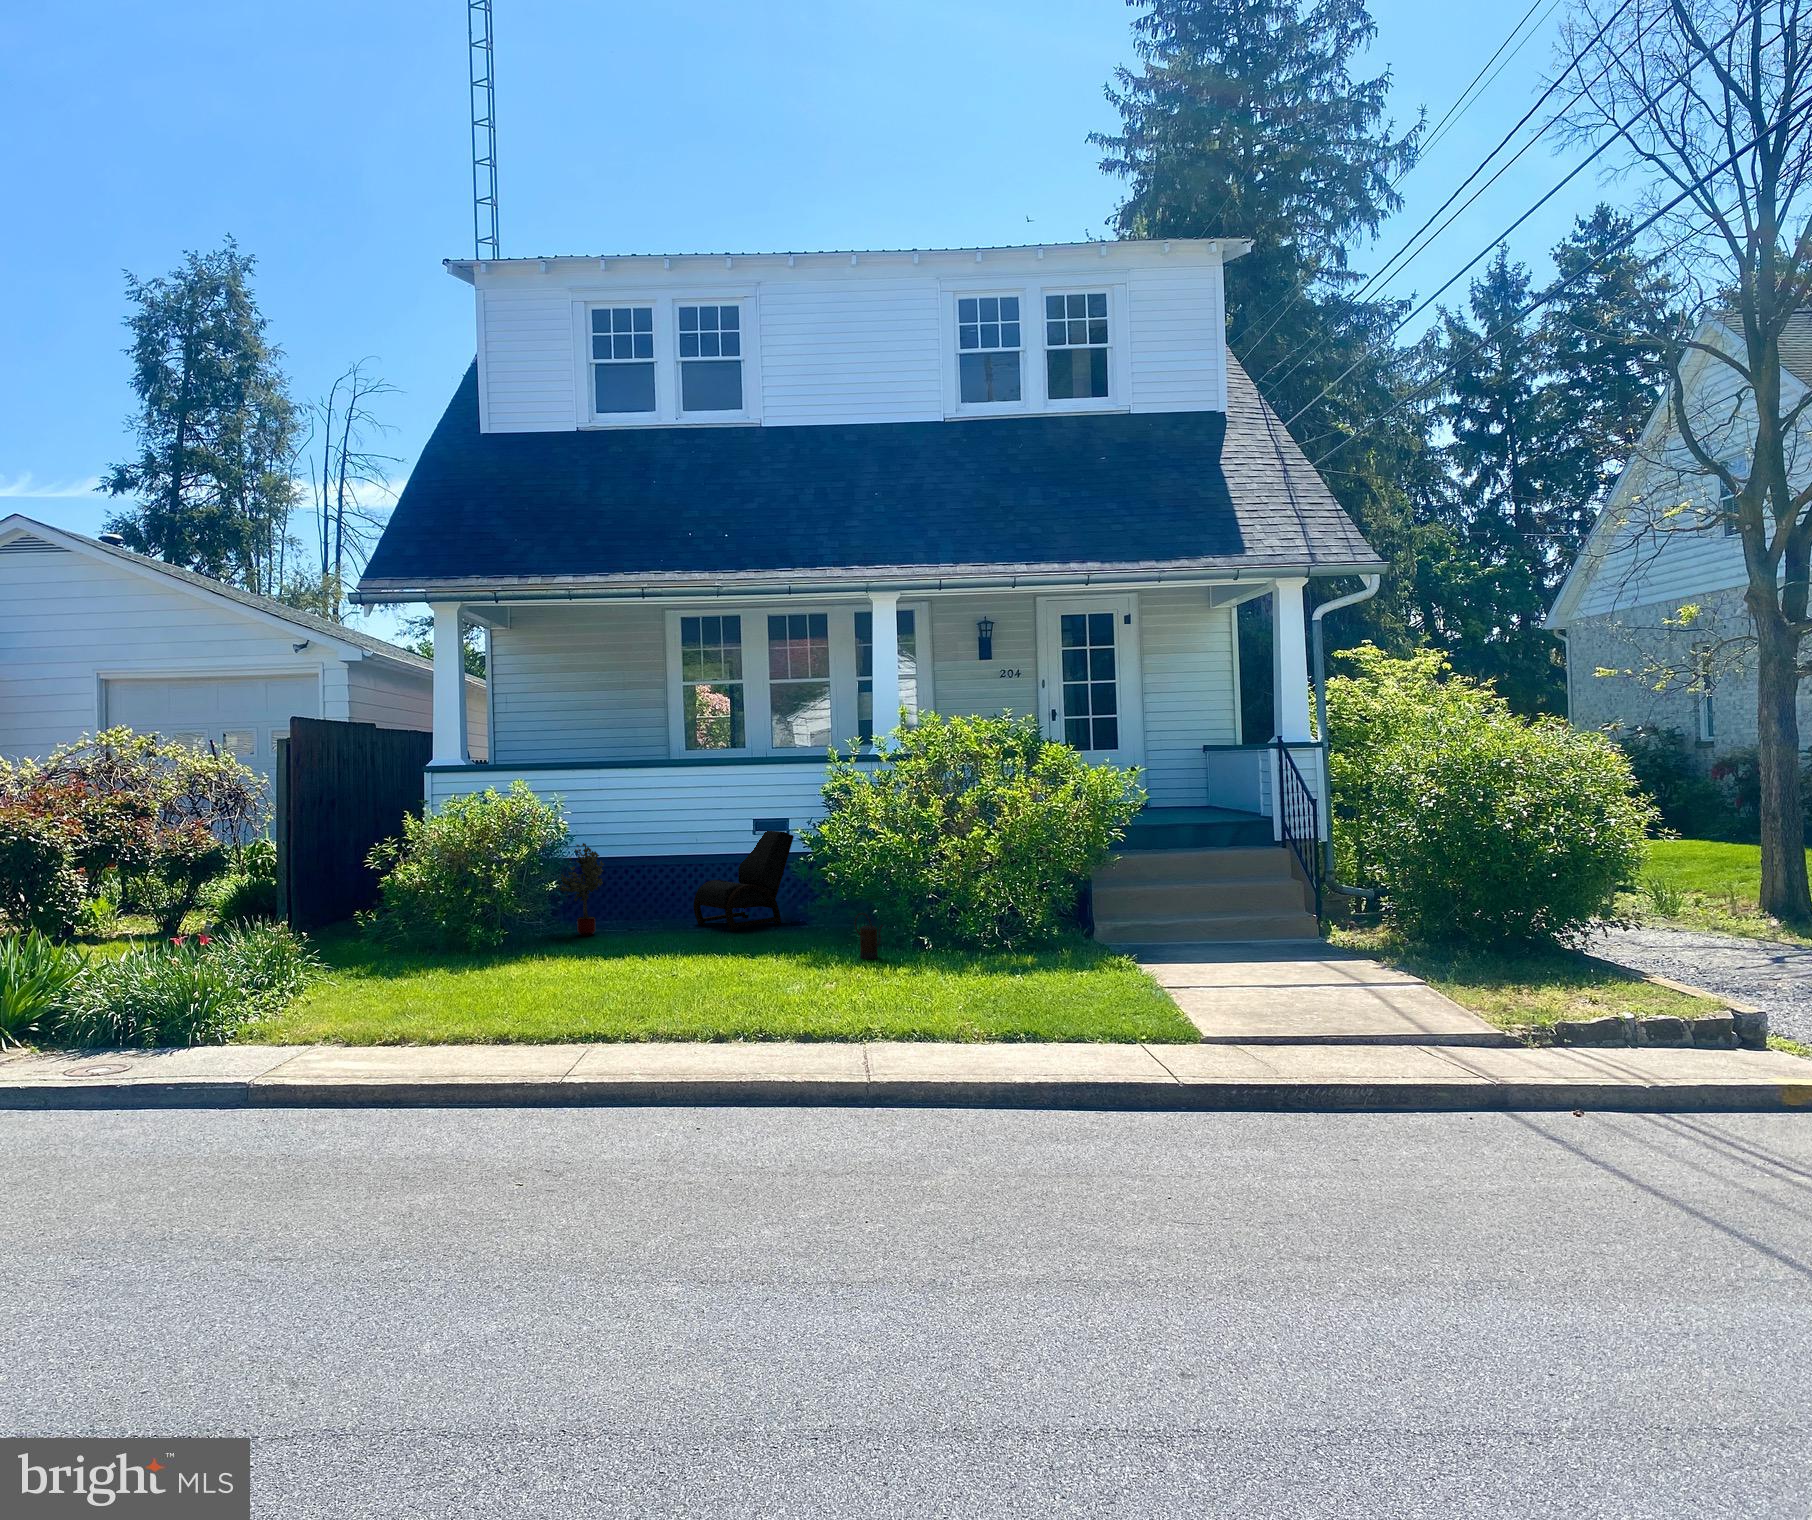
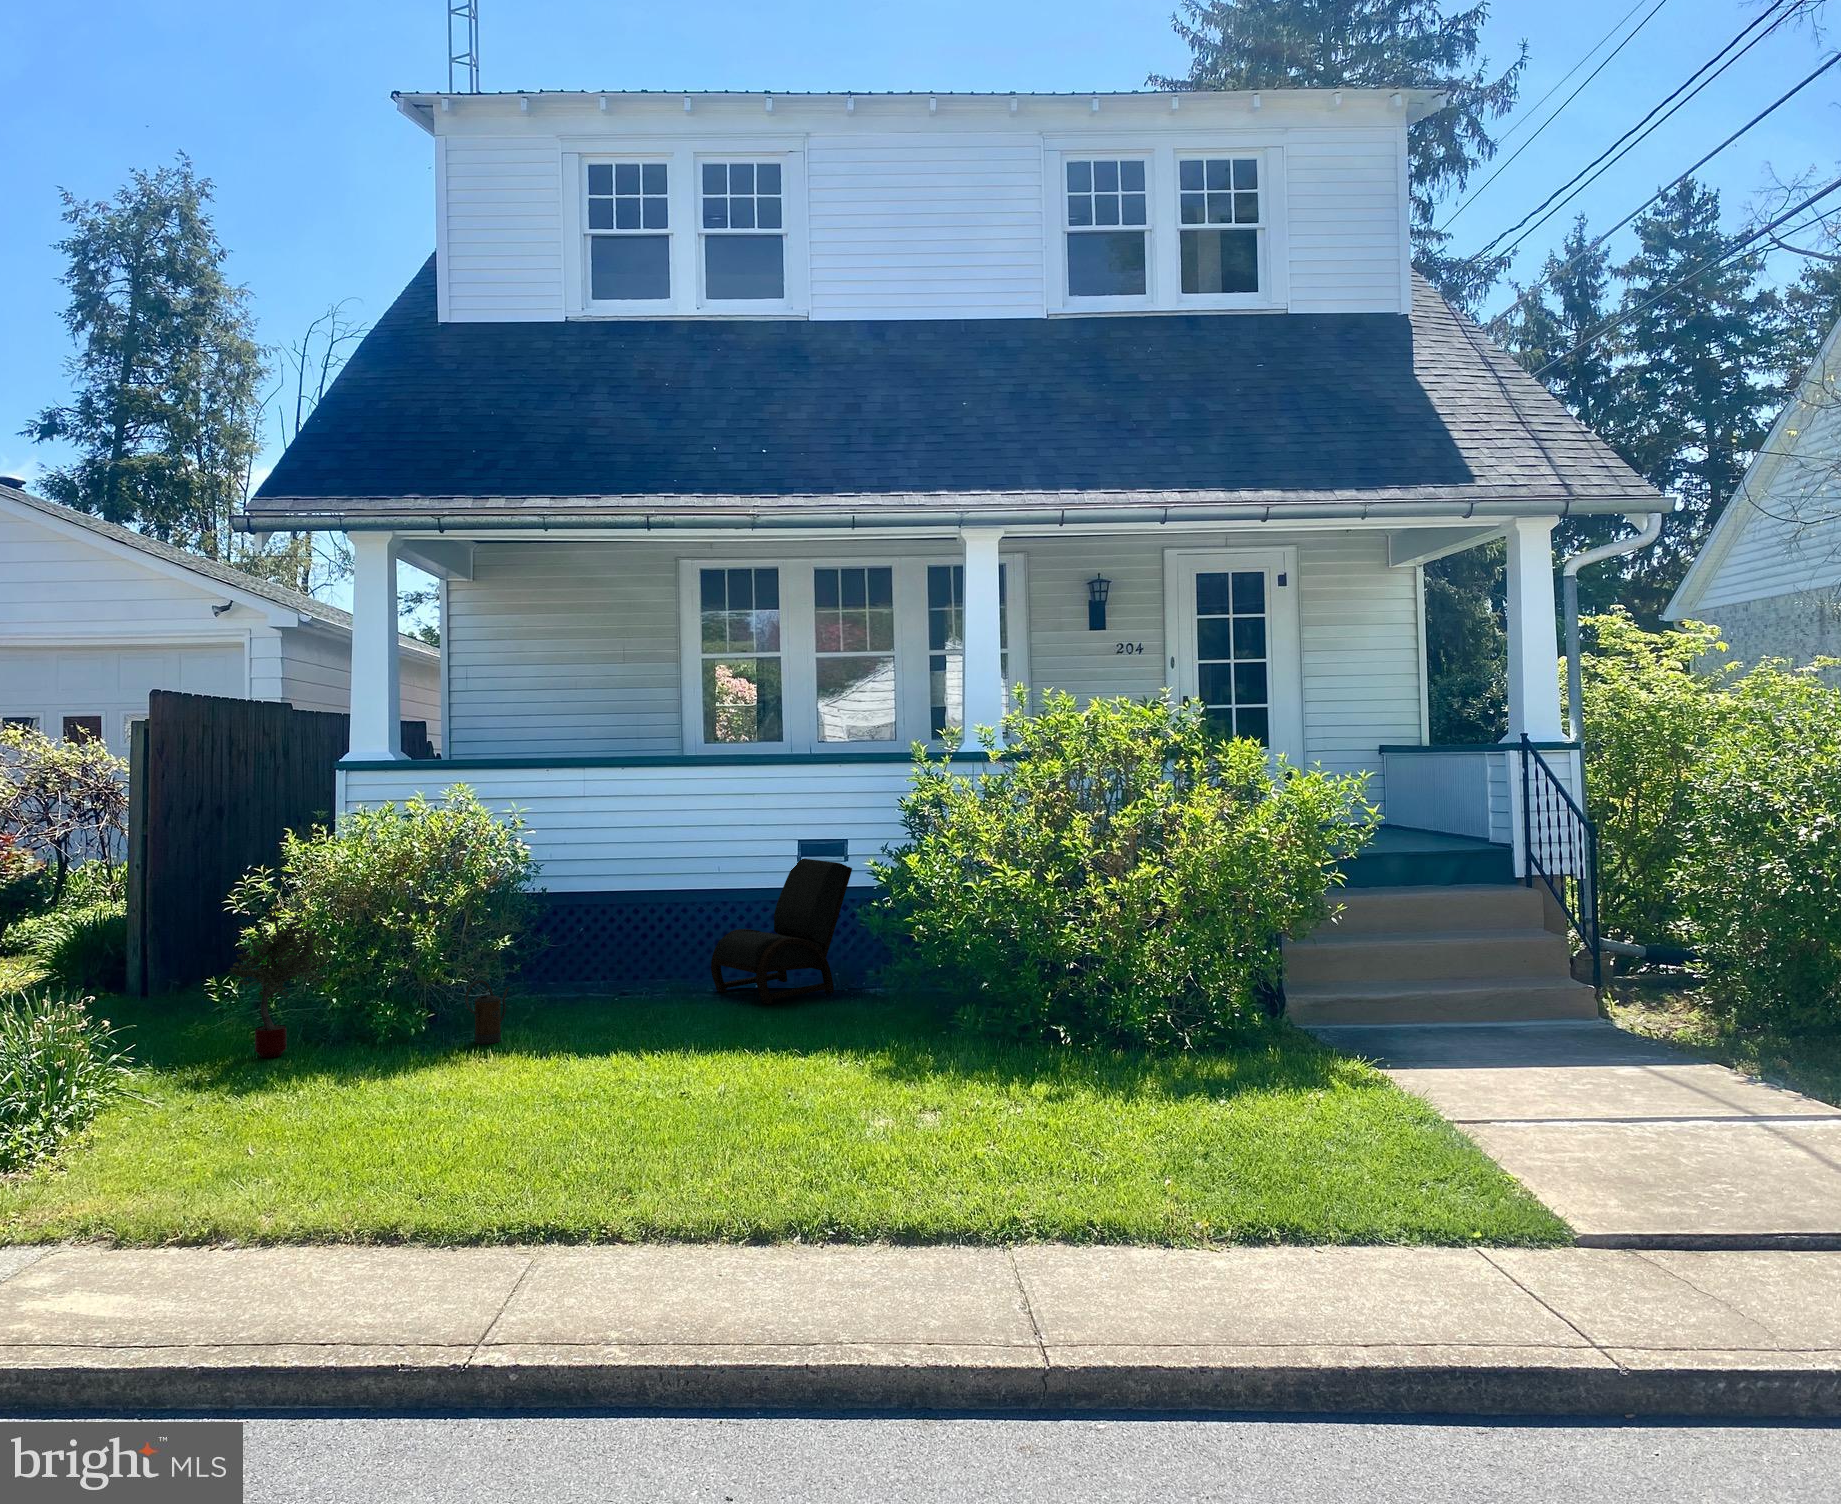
potted tree: present [558,843,605,936] -> present [230,907,326,1058]
watering can: present [854,913,883,959] -> present [465,980,510,1044]

